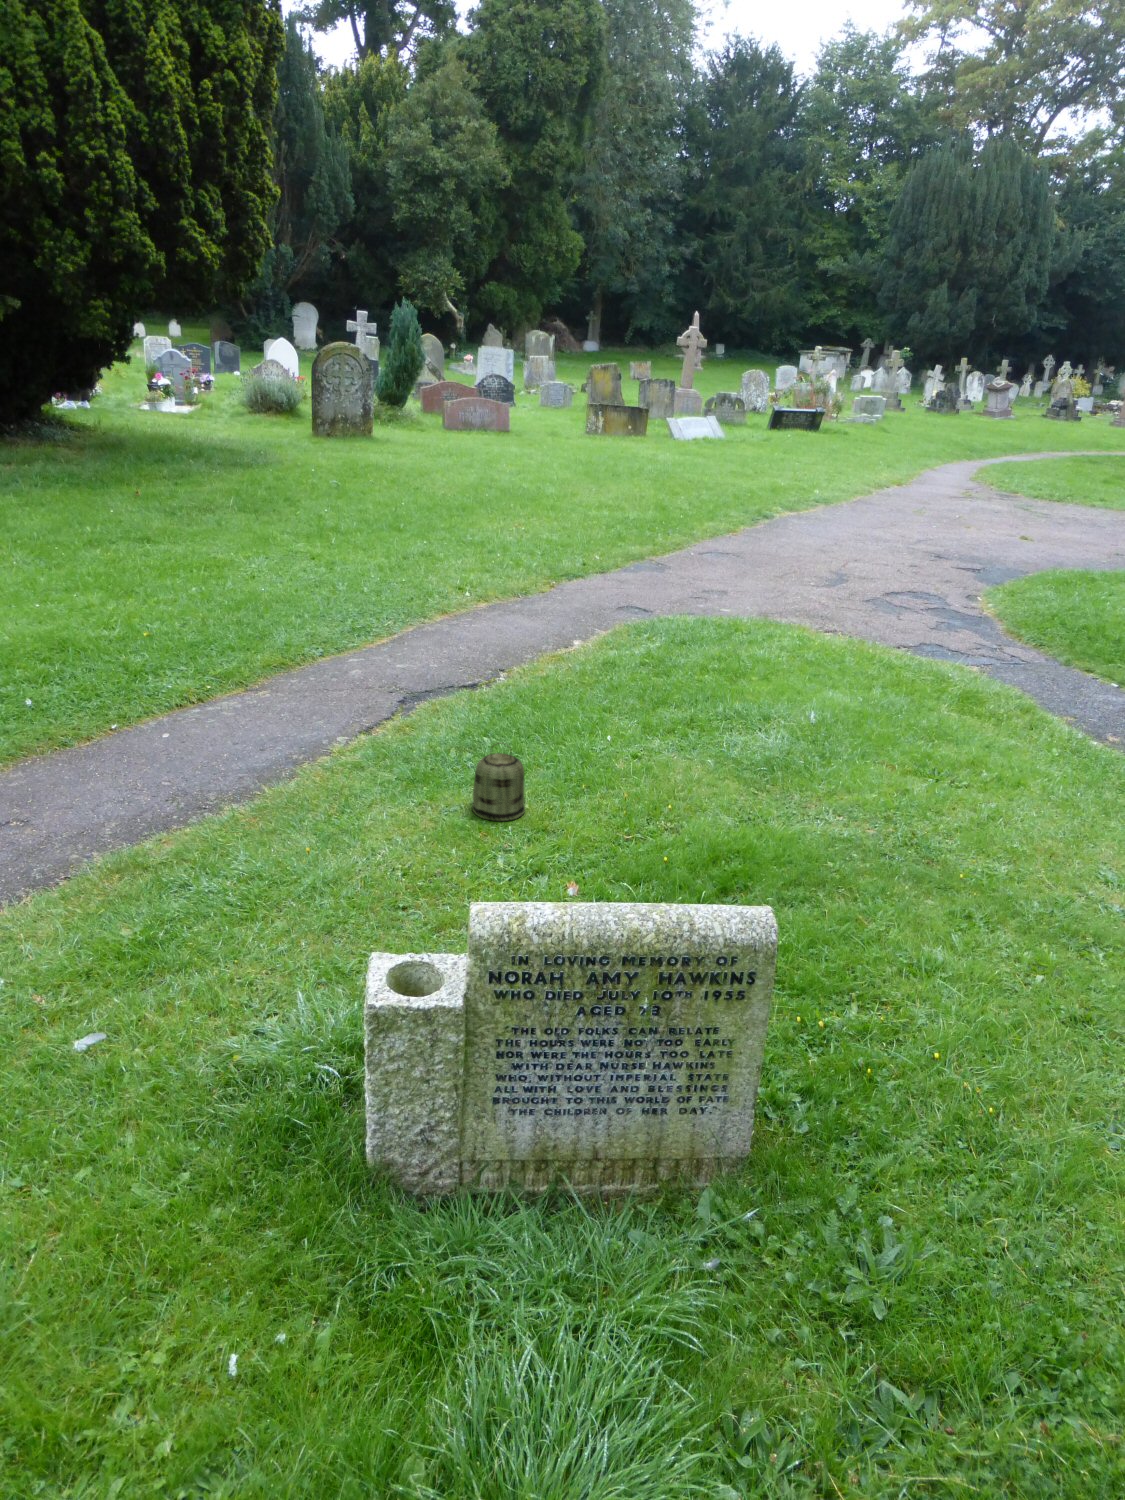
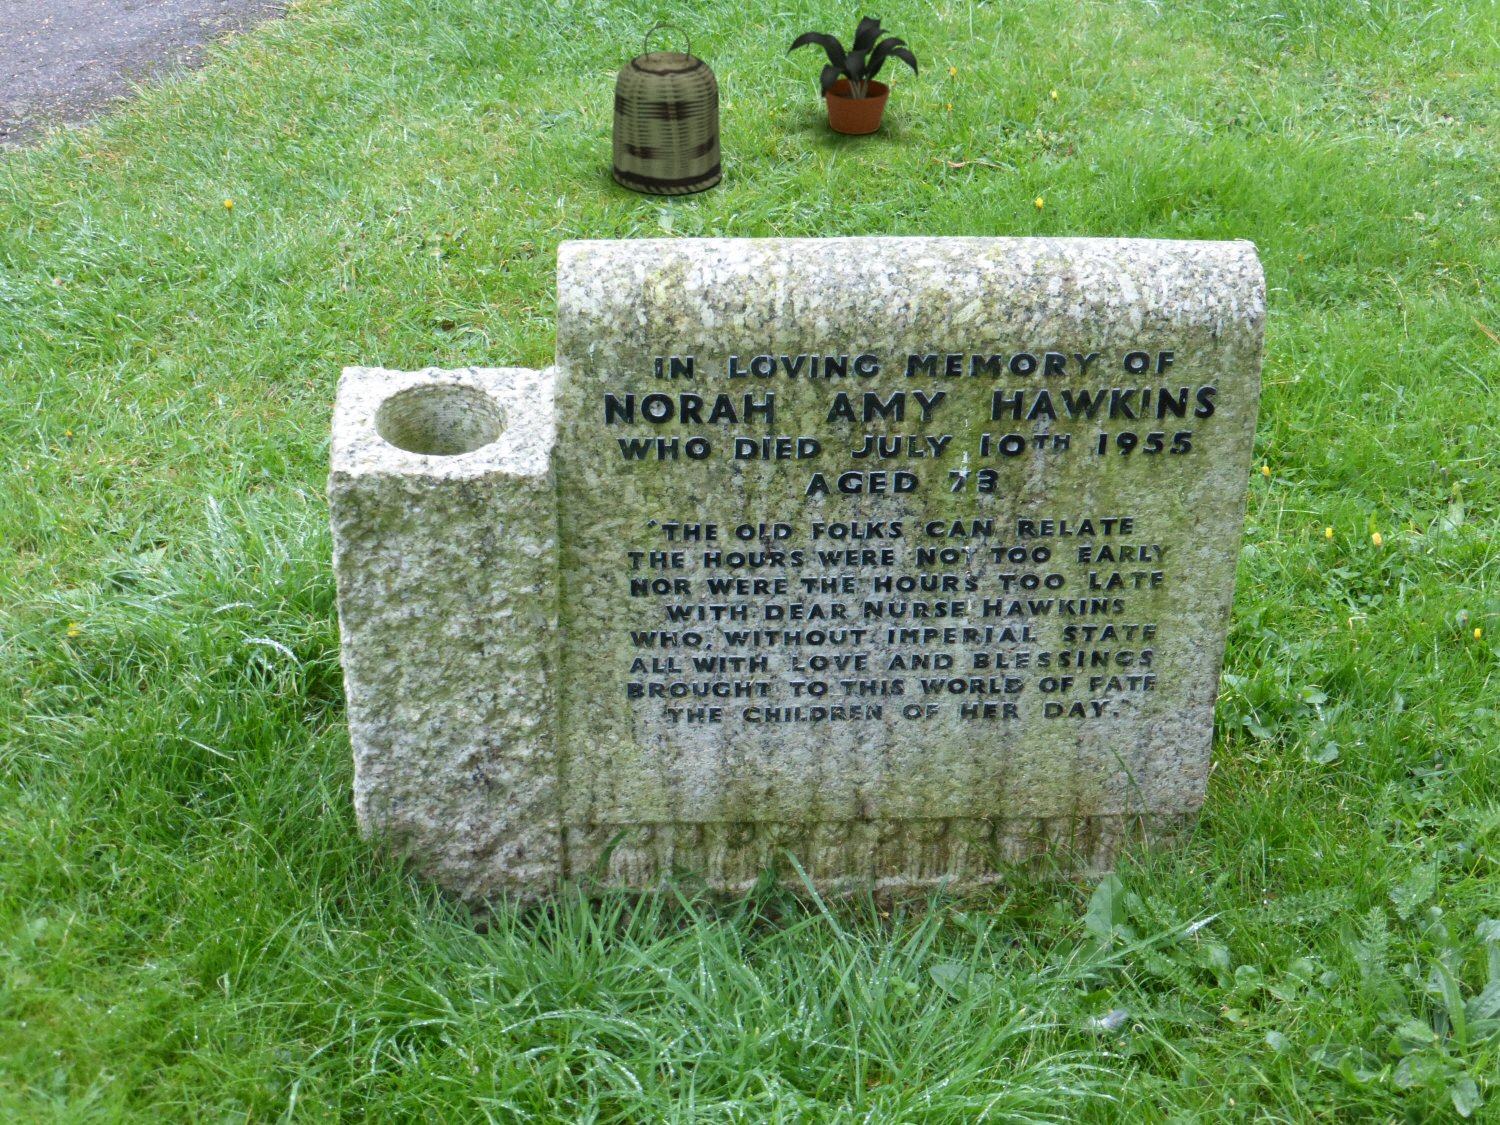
potted plant: none [555,733,619,790] -> present [787,16,918,134]

